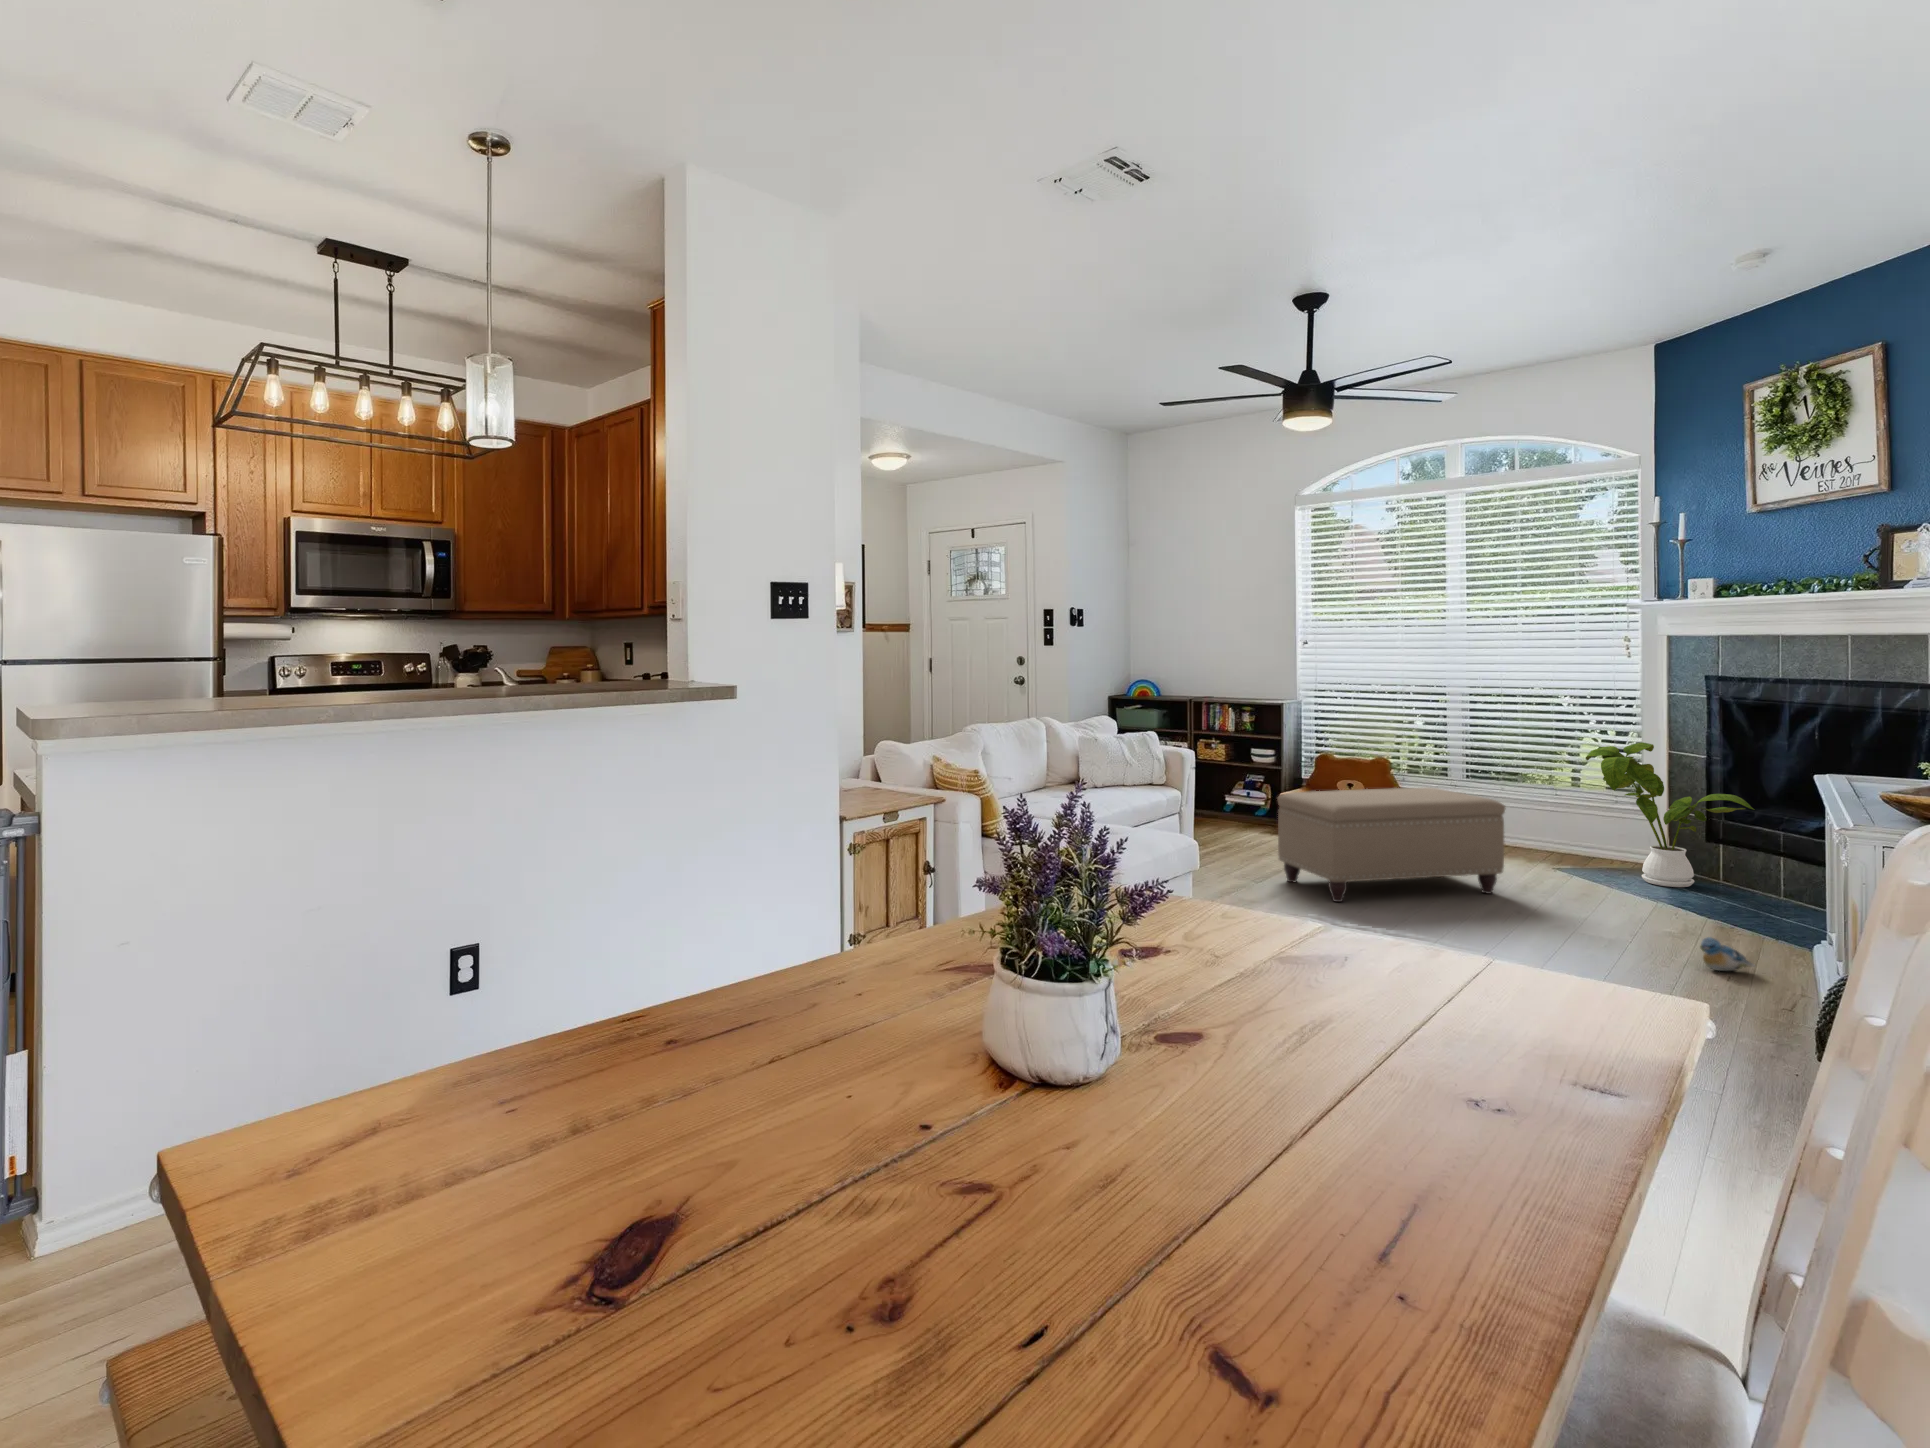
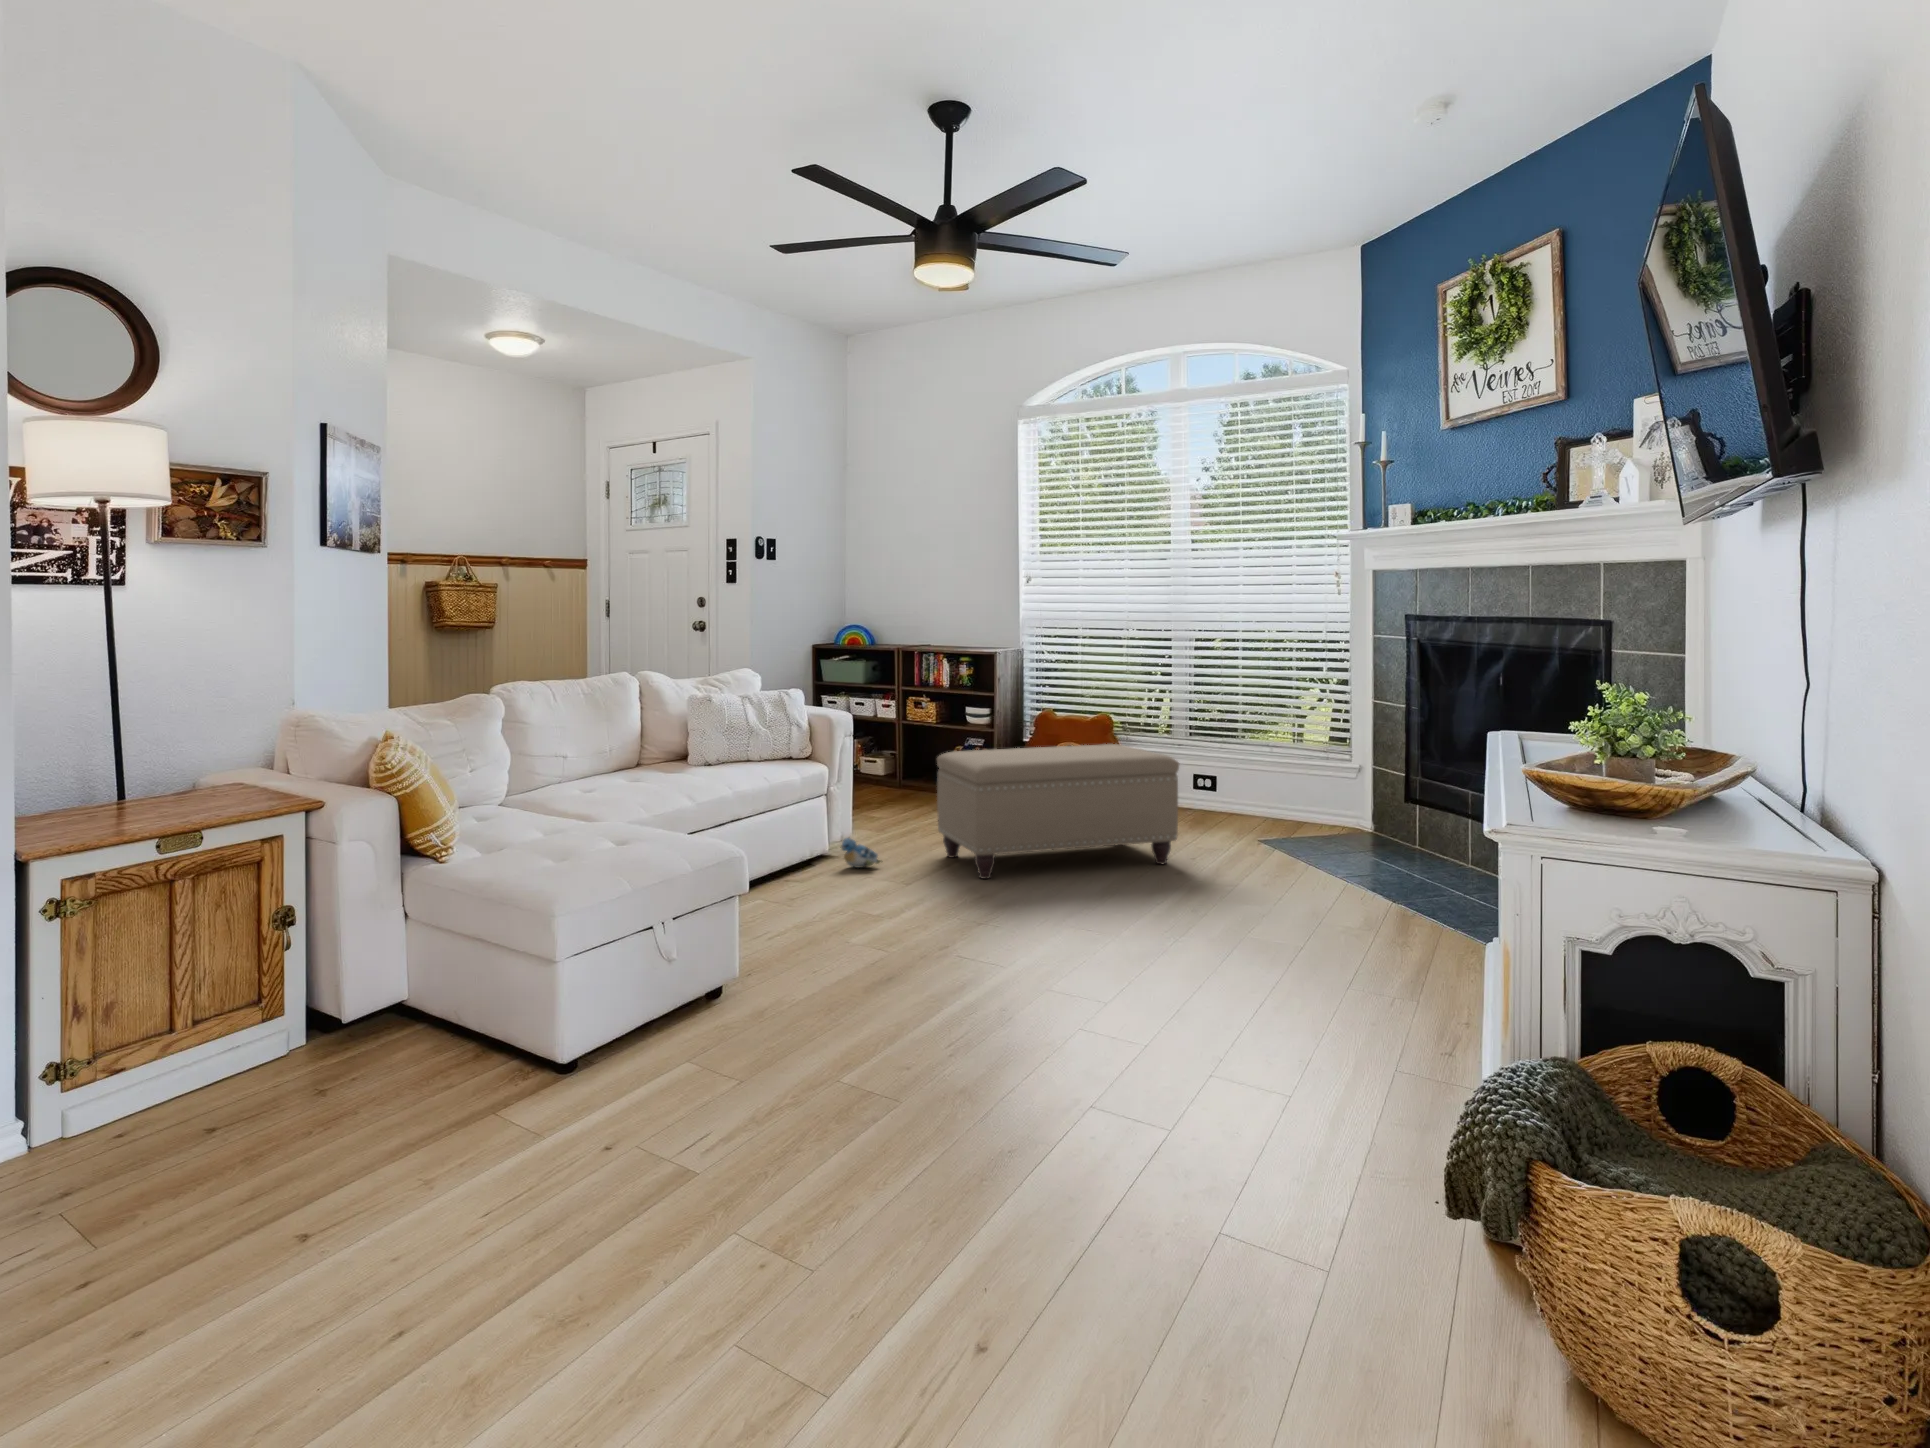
house plant: present [1586,742,1753,887] -> none [1280,689,1440,852]
plush toy: present [1700,937,1755,971] -> present [840,838,881,868]

